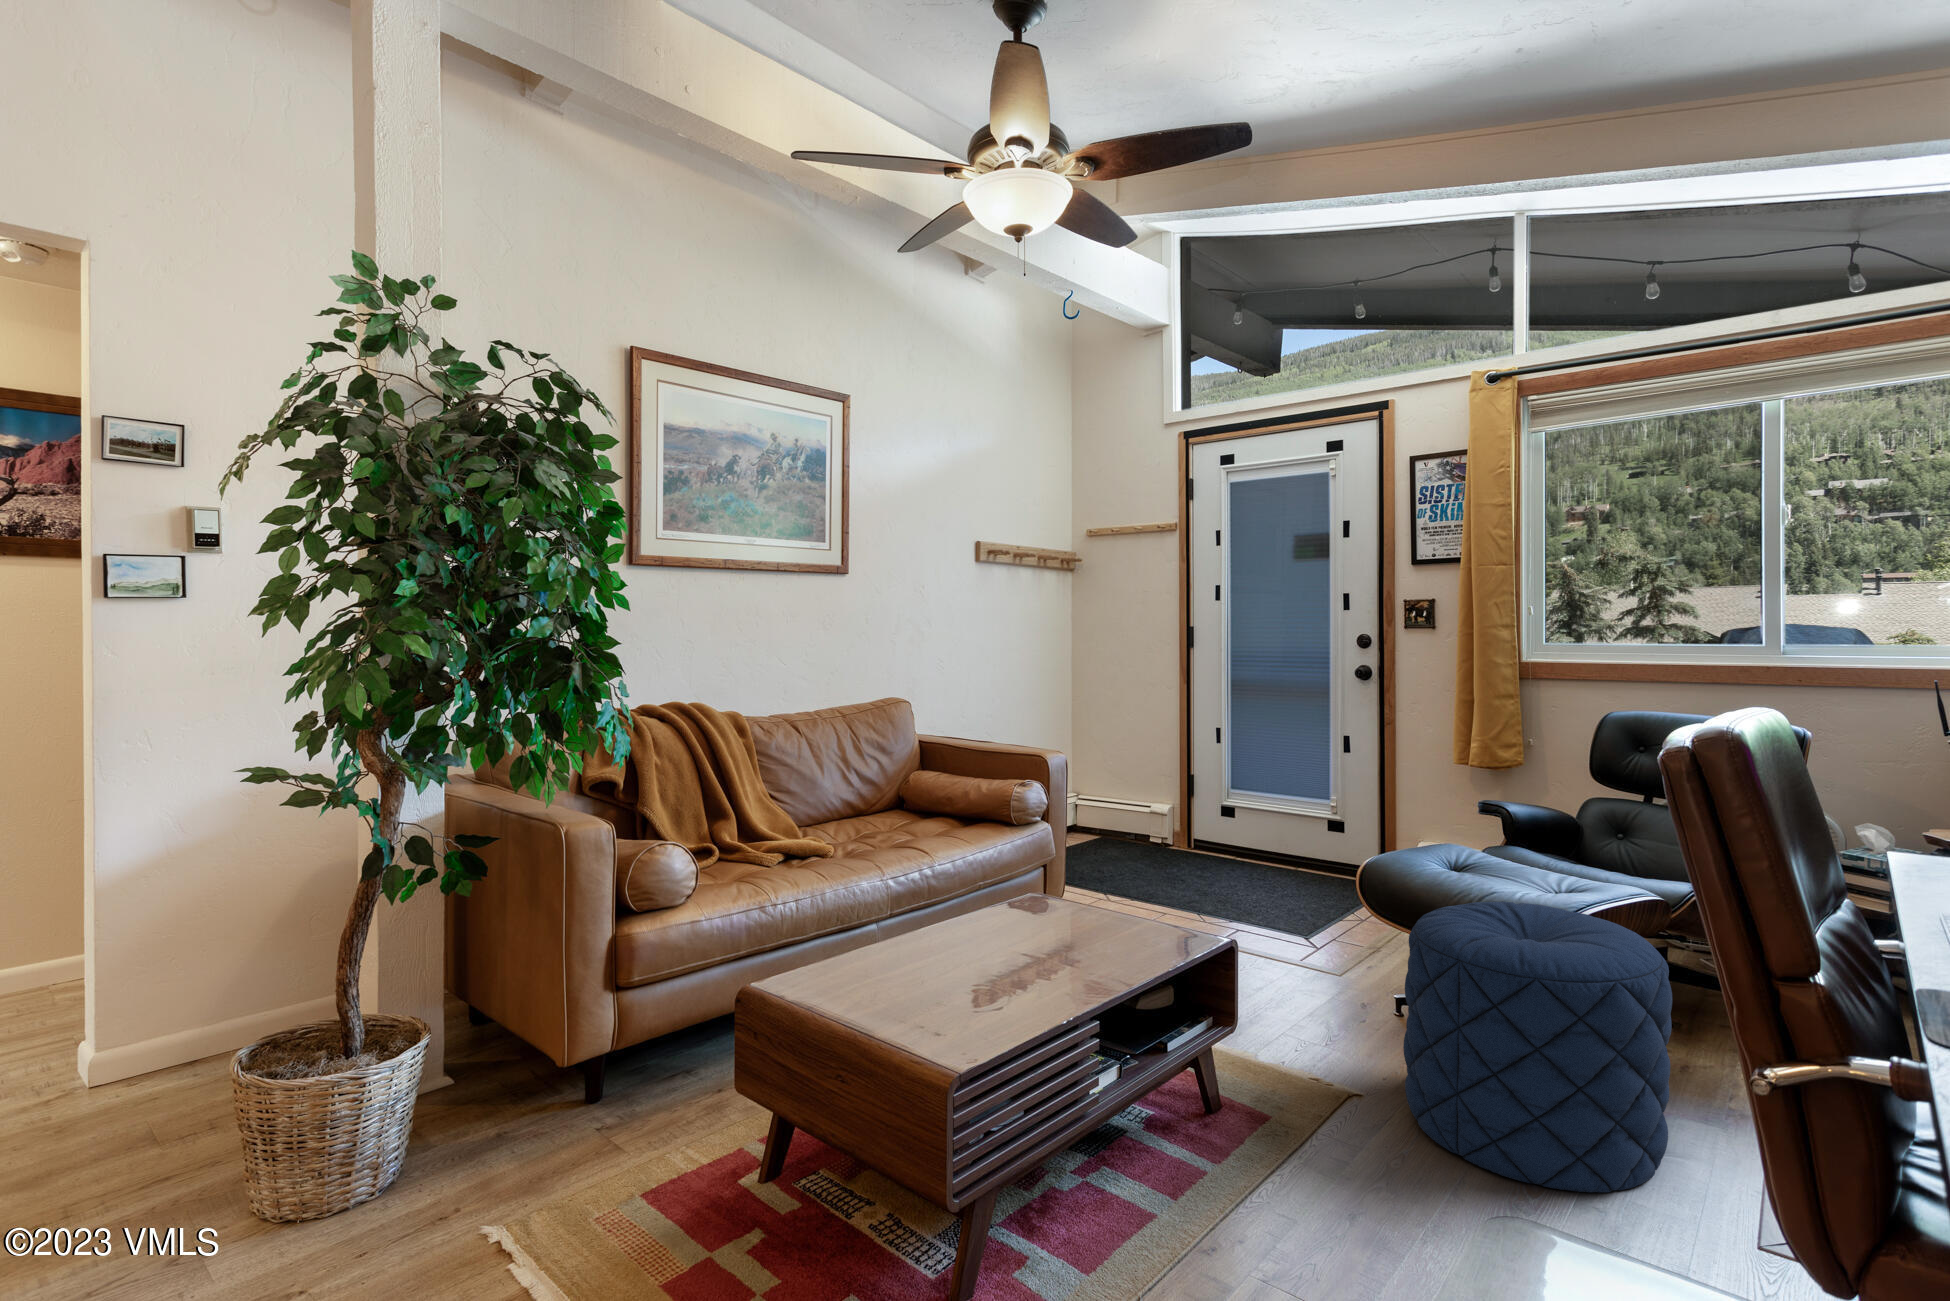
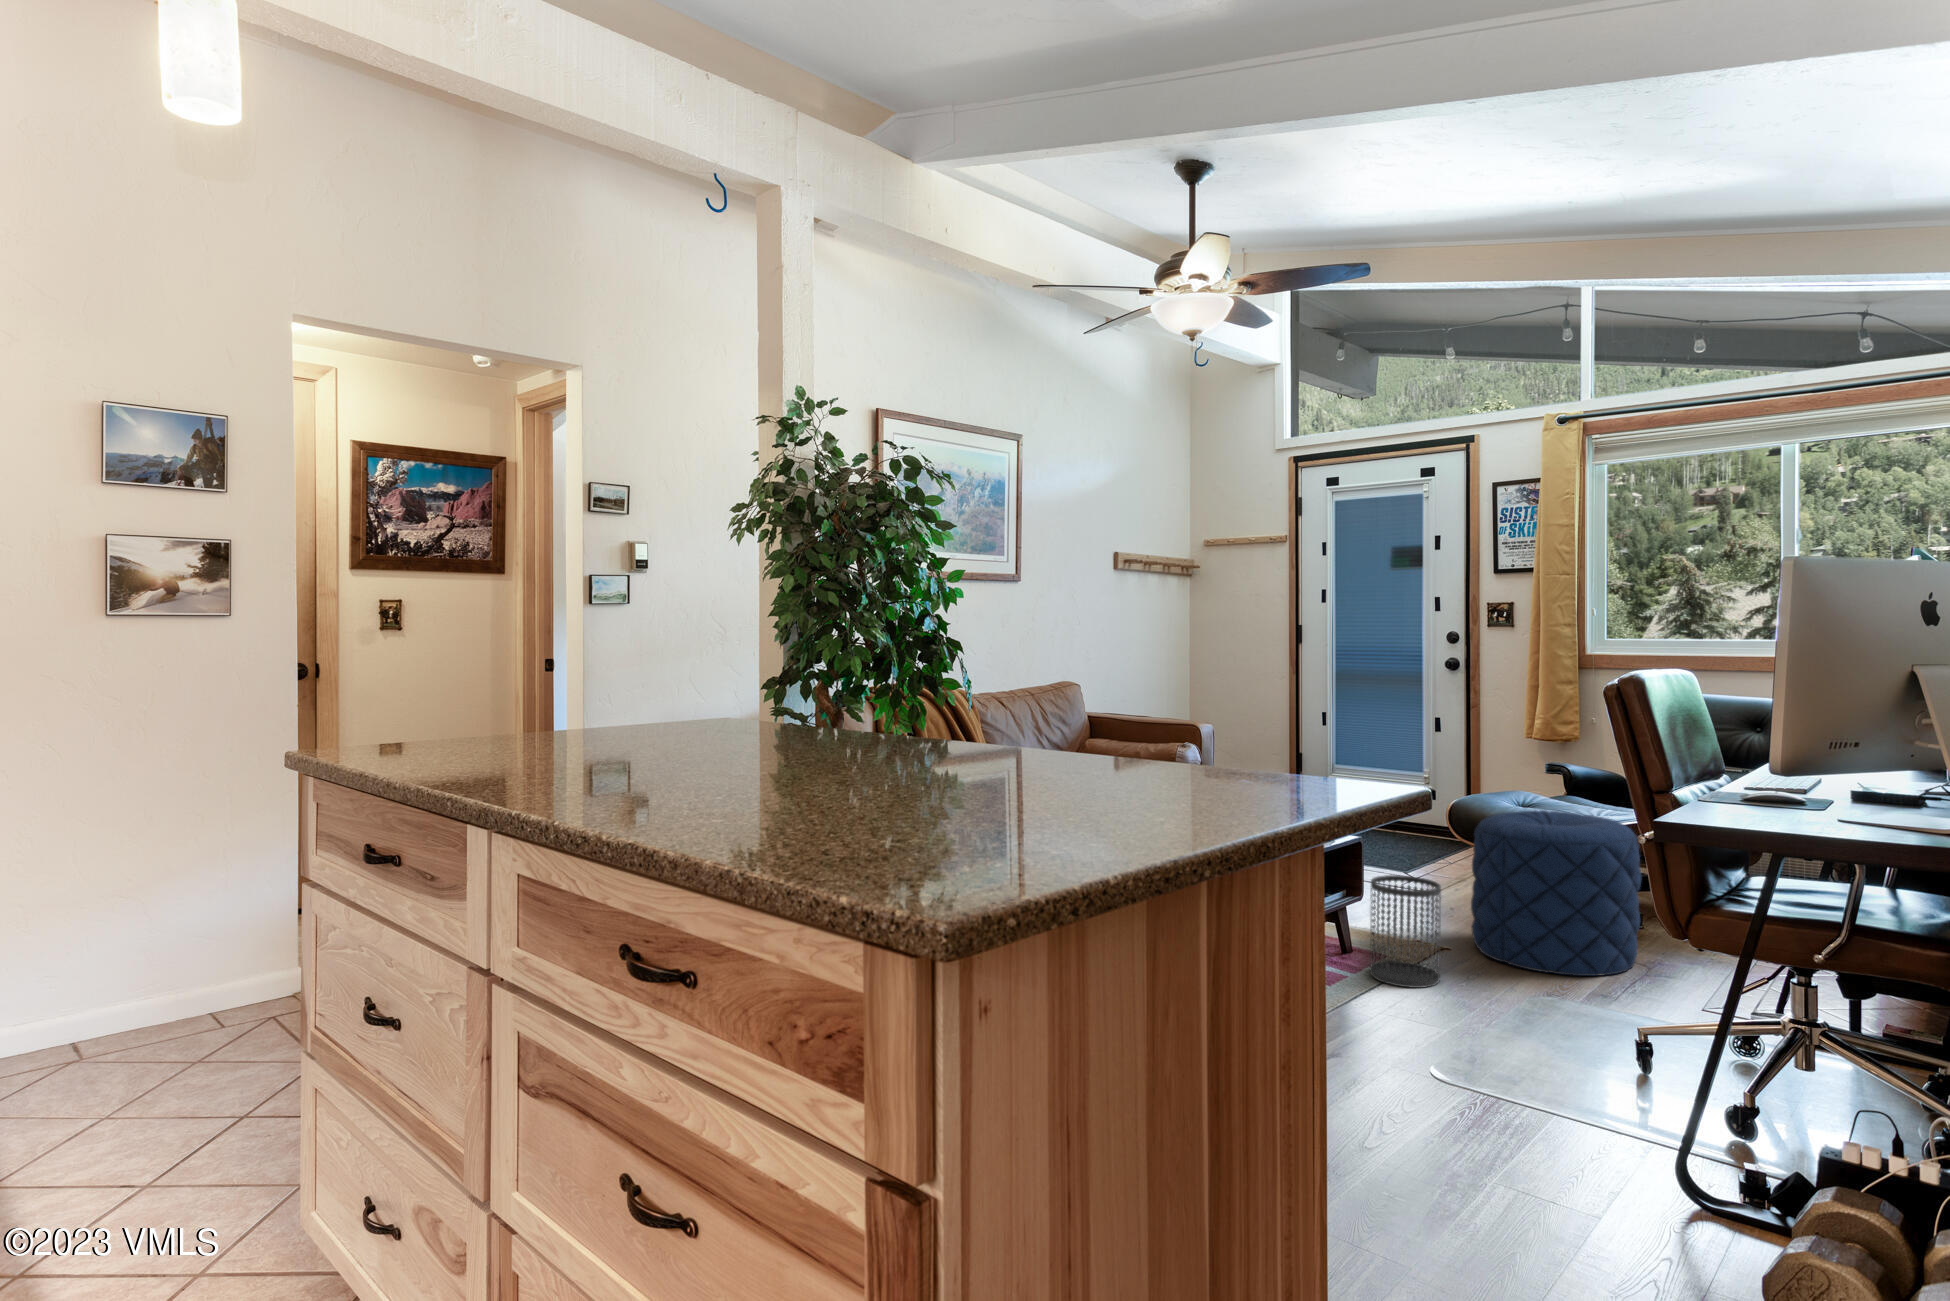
wastebasket: none [1249,1024,1363,1230] -> present [1370,875,1441,988]

